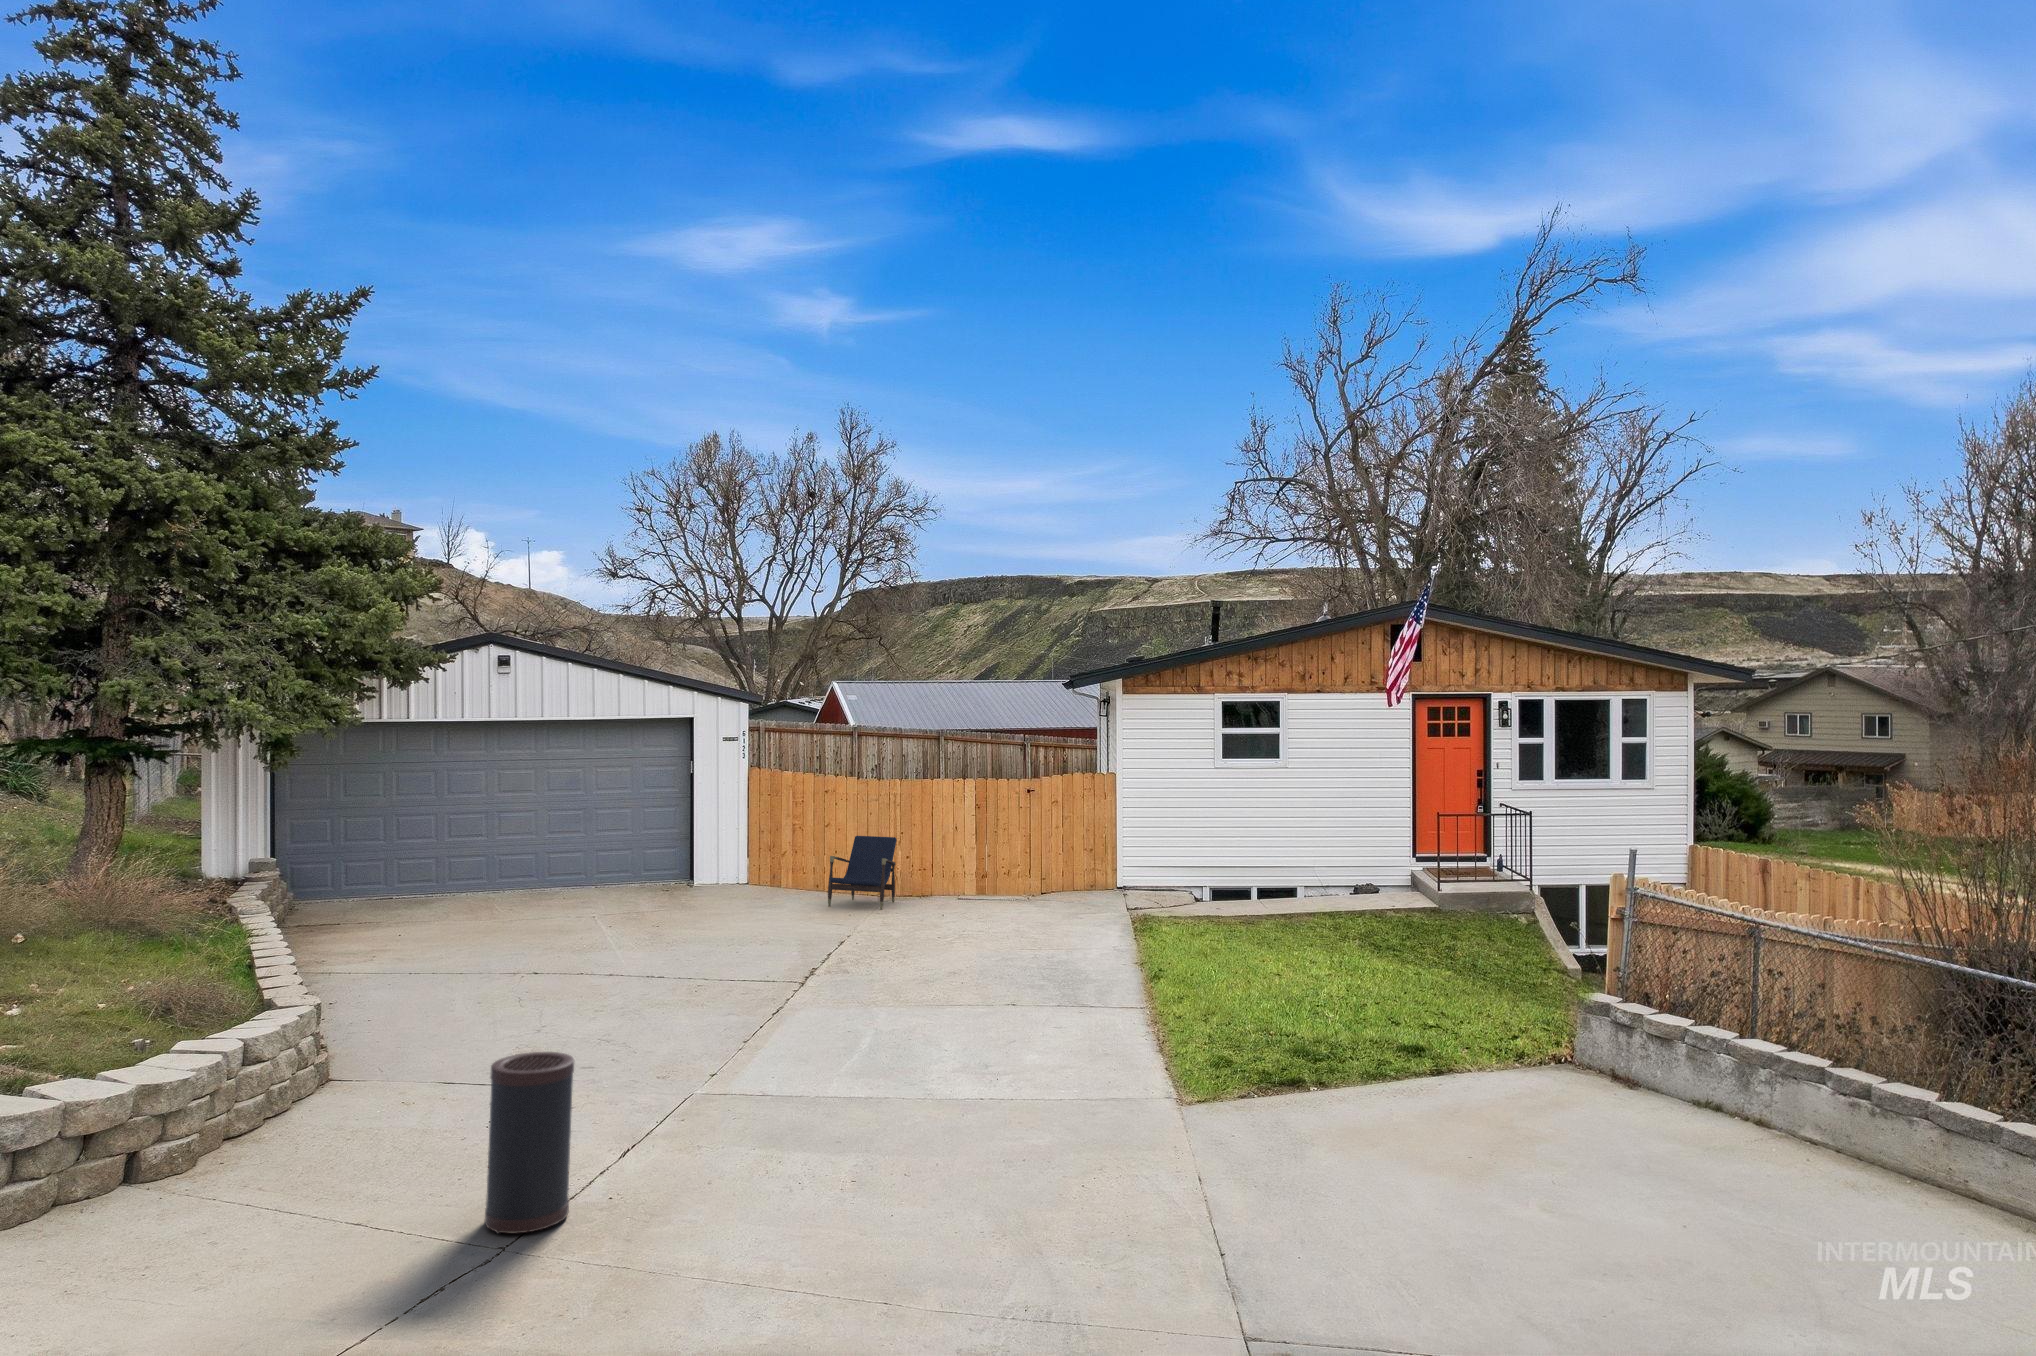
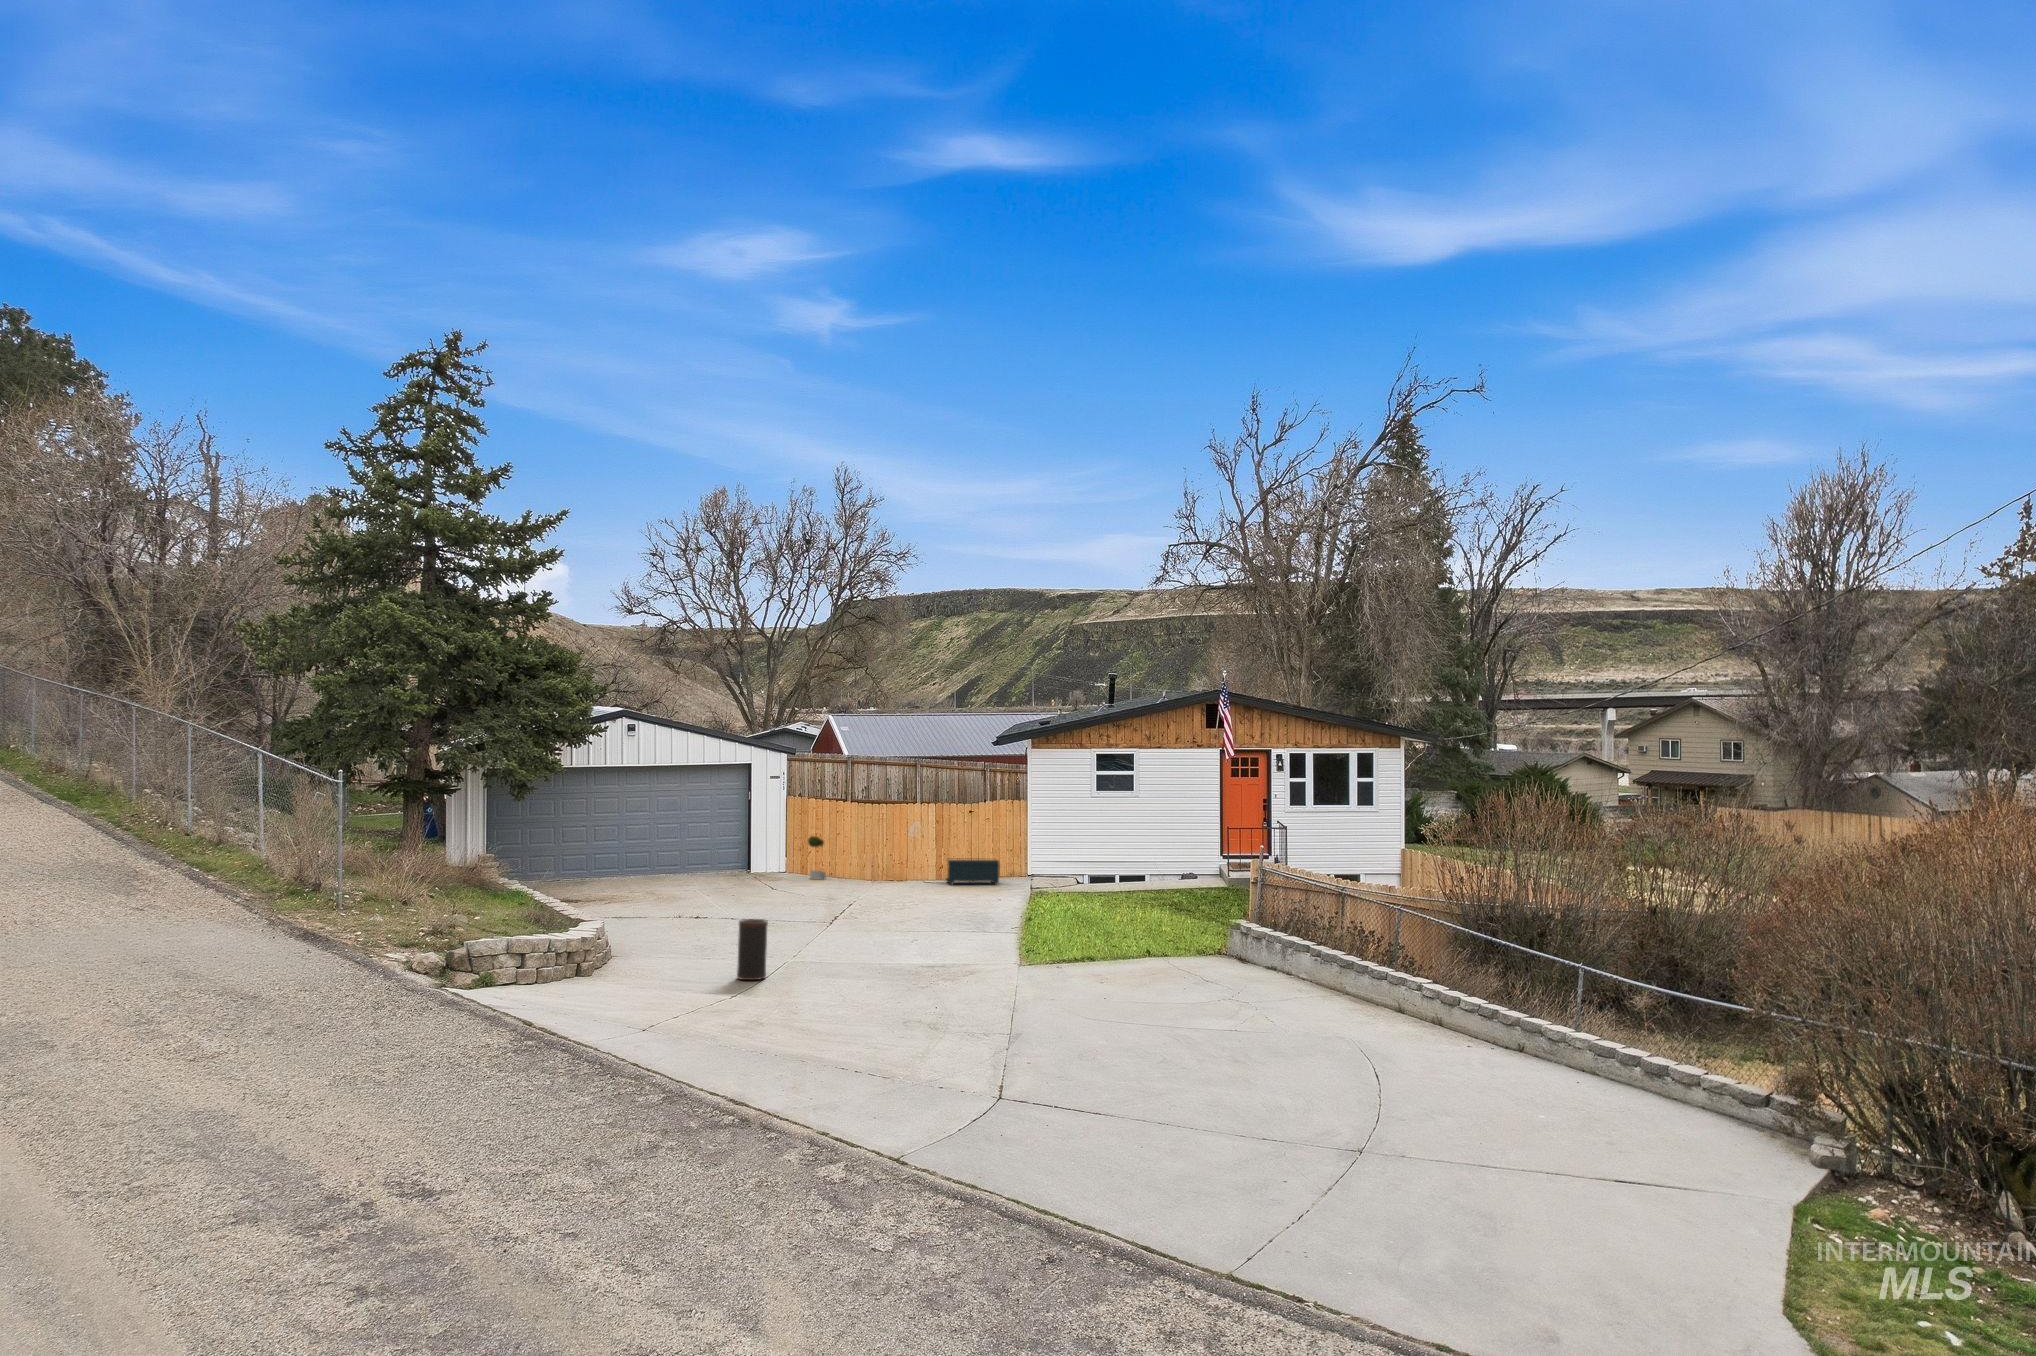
potted tree: none [781,830,810,899] -> present [808,836,826,880]
lounge chair: present [828,836,897,910] -> none [839,839,883,886]
bench: none [994,864,1078,907] -> present [946,858,1000,885]

